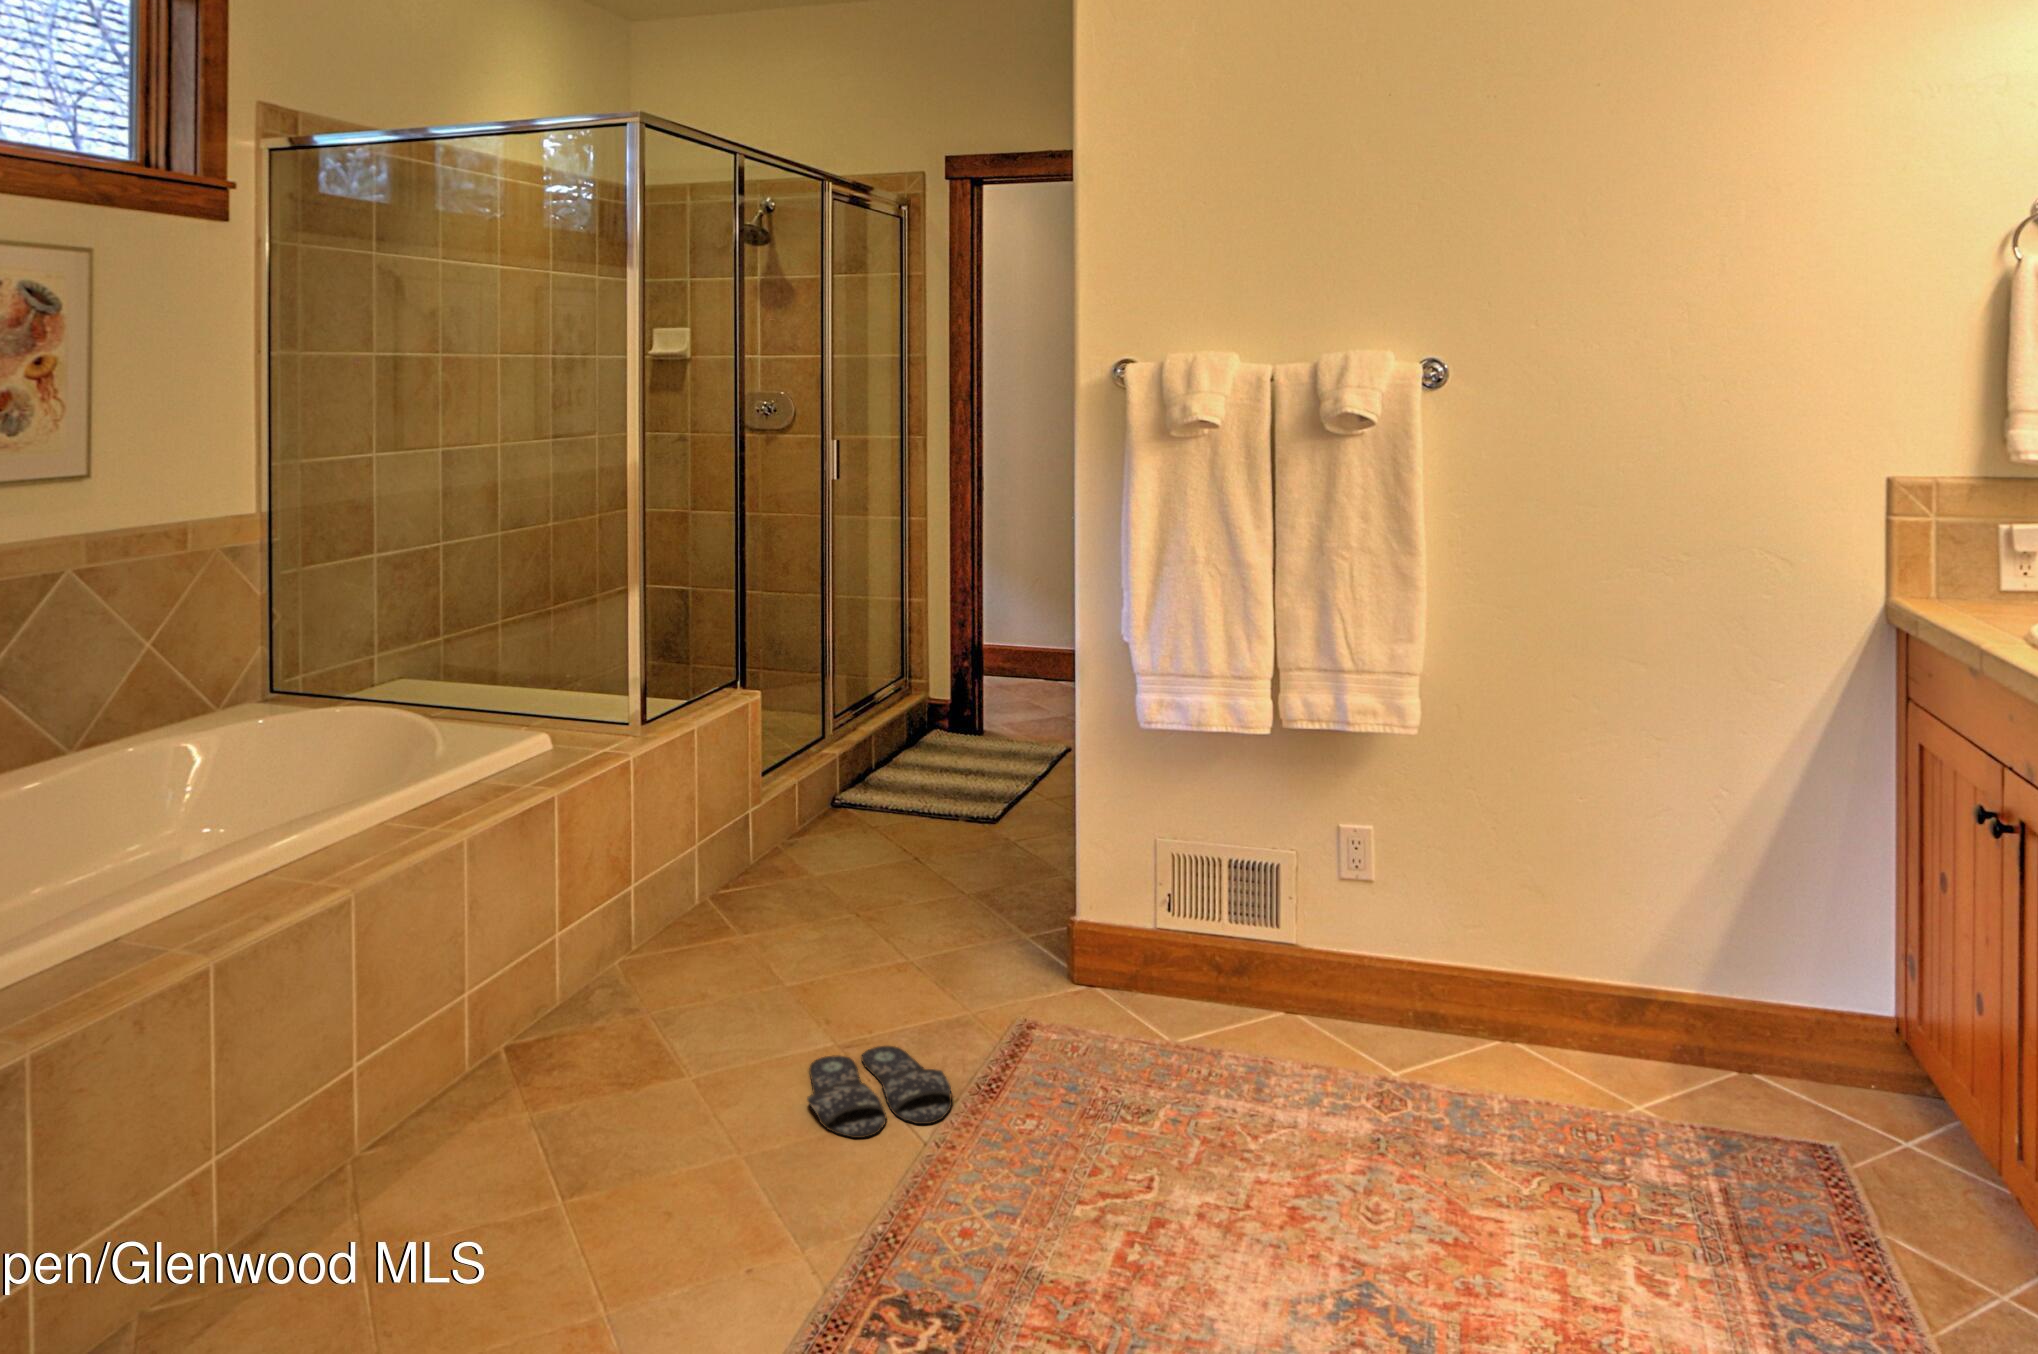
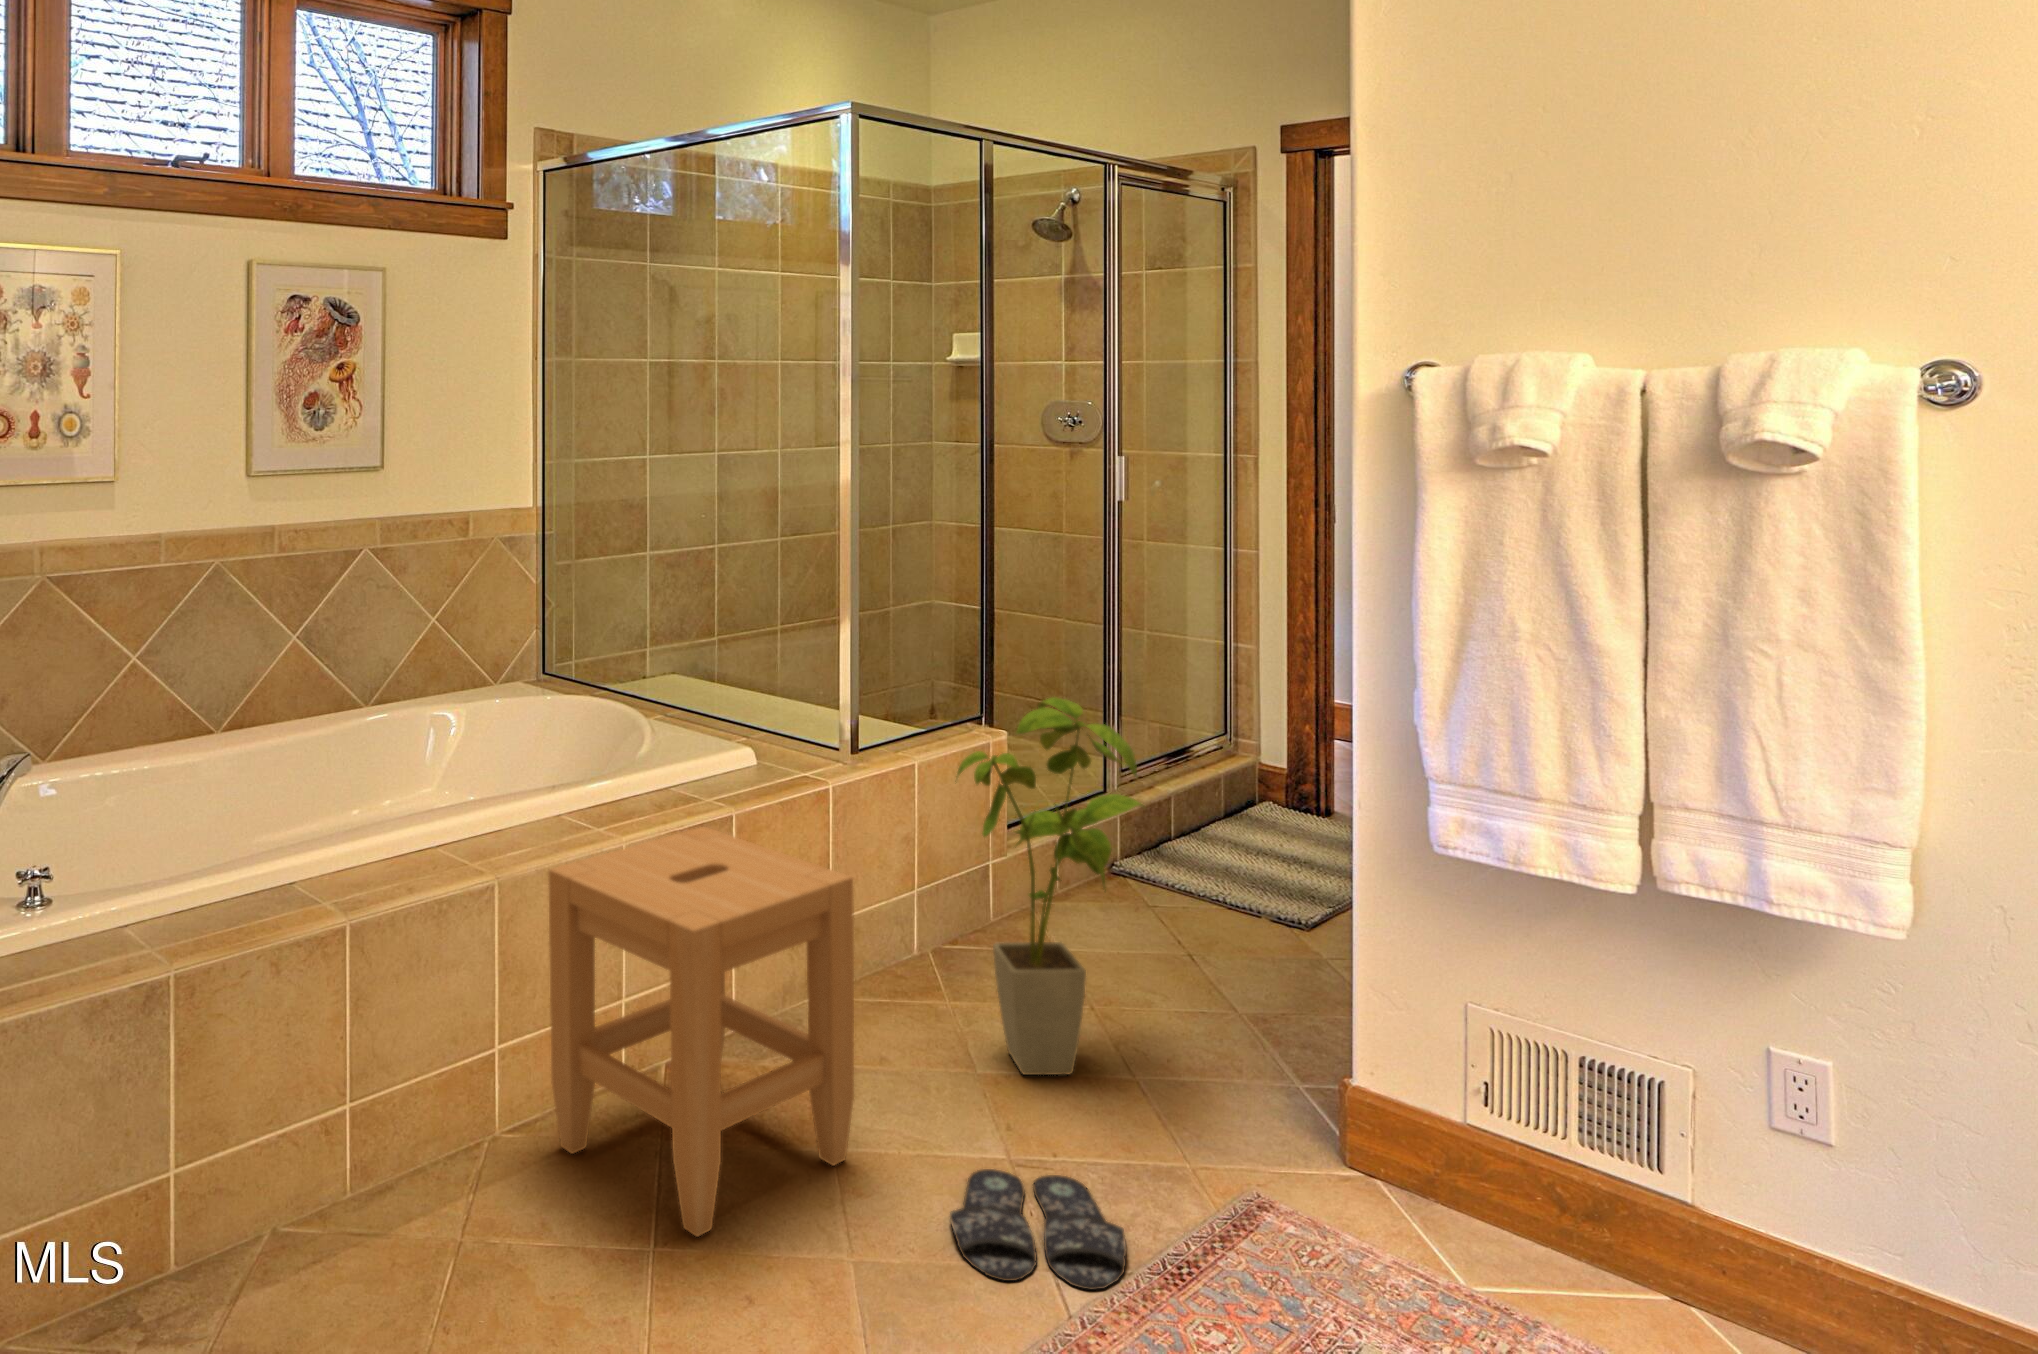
house plant: none [757,647,919,978] -> present [957,697,1145,1075]
stool: none [407,808,708,1186] -> present [548,827,854,1237]

